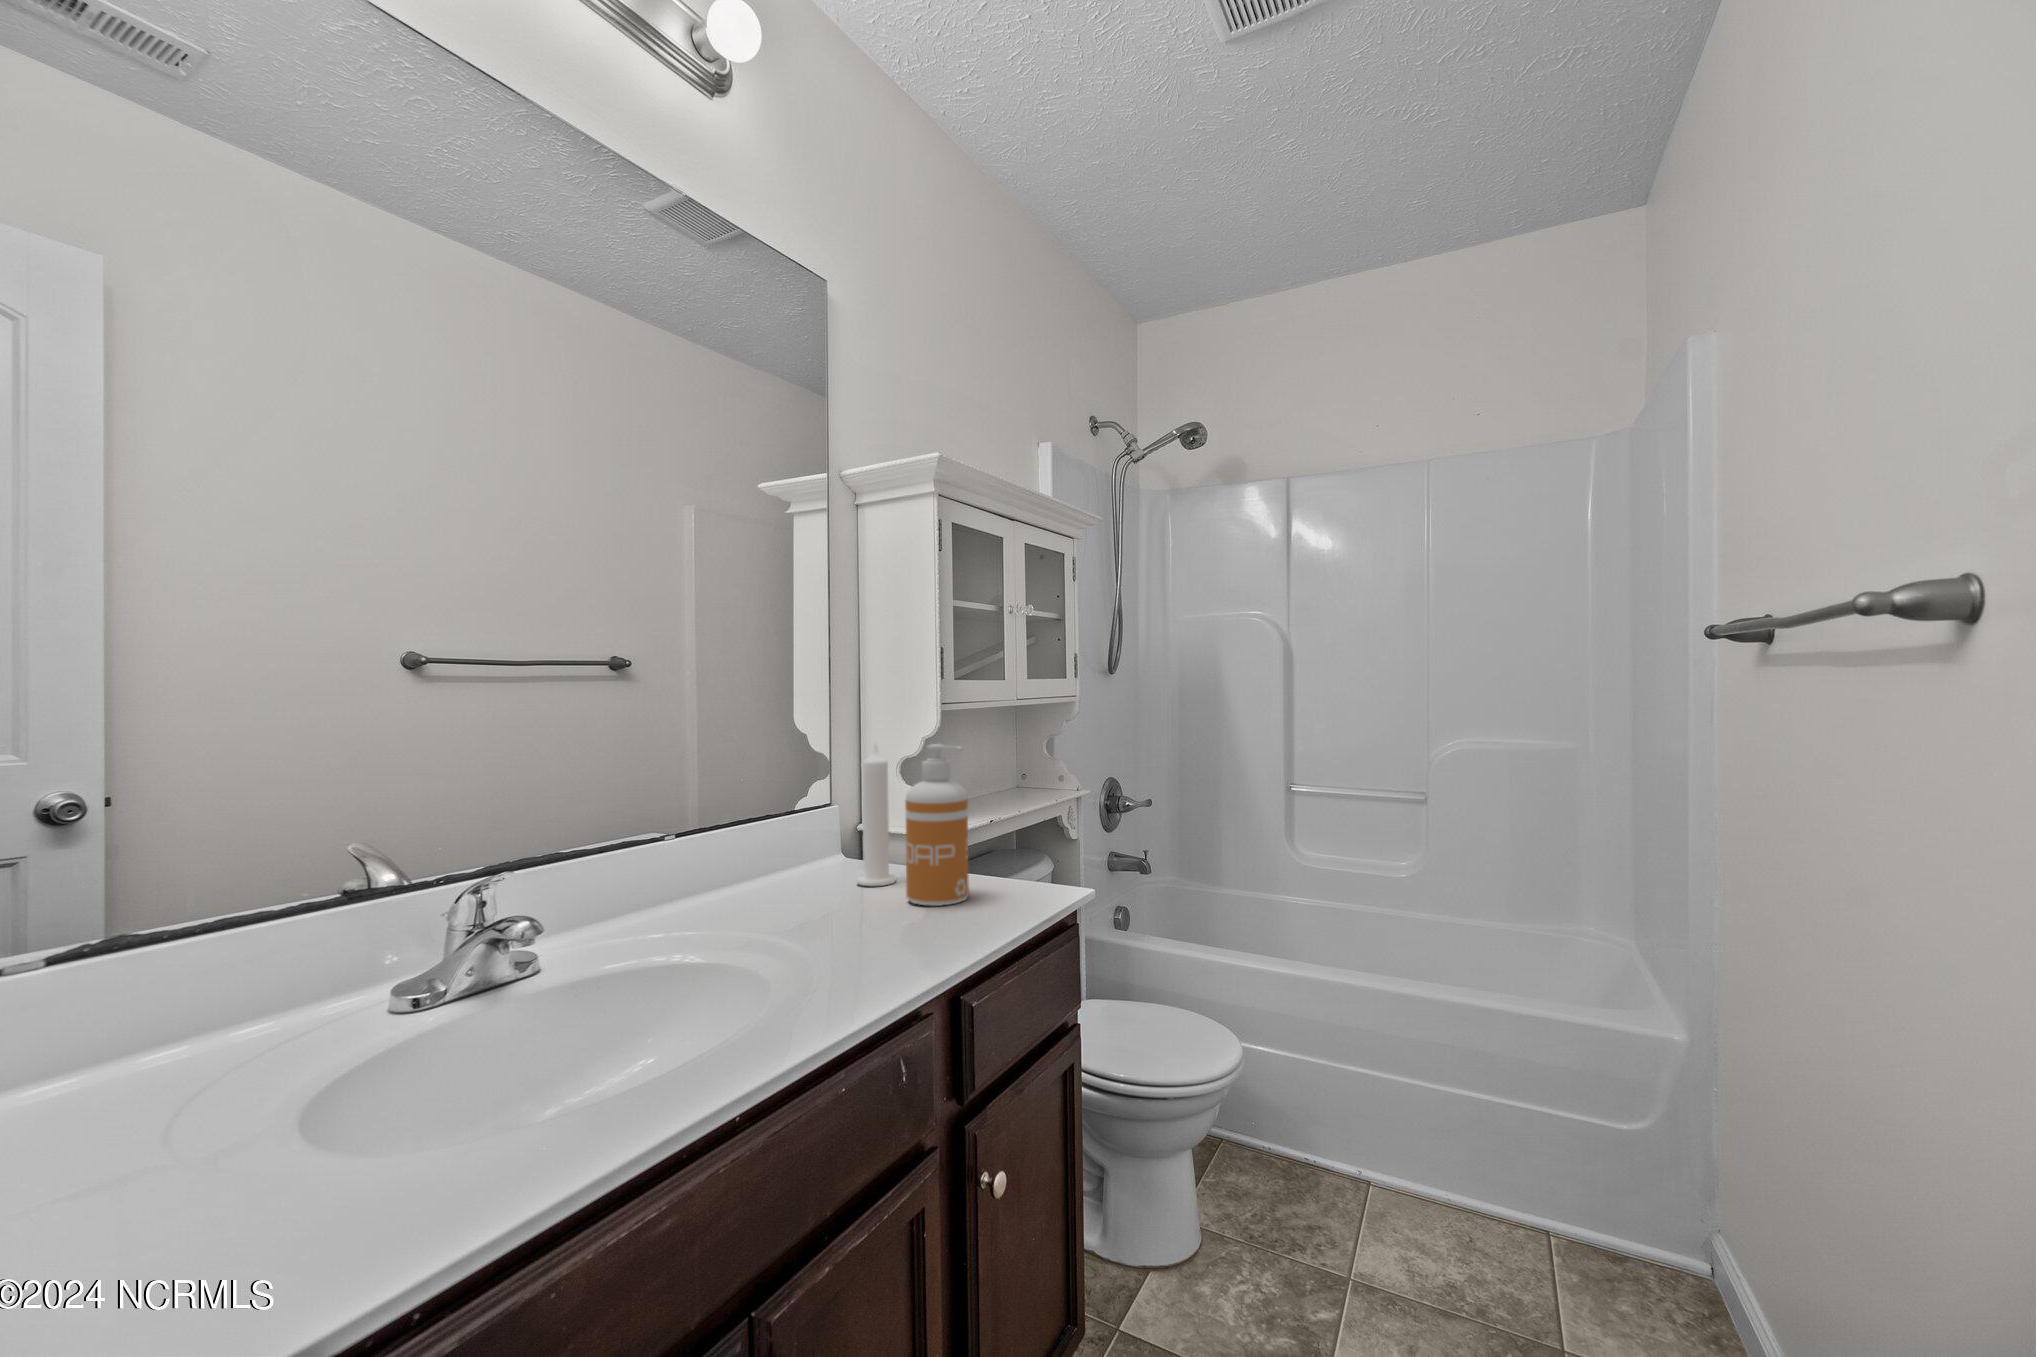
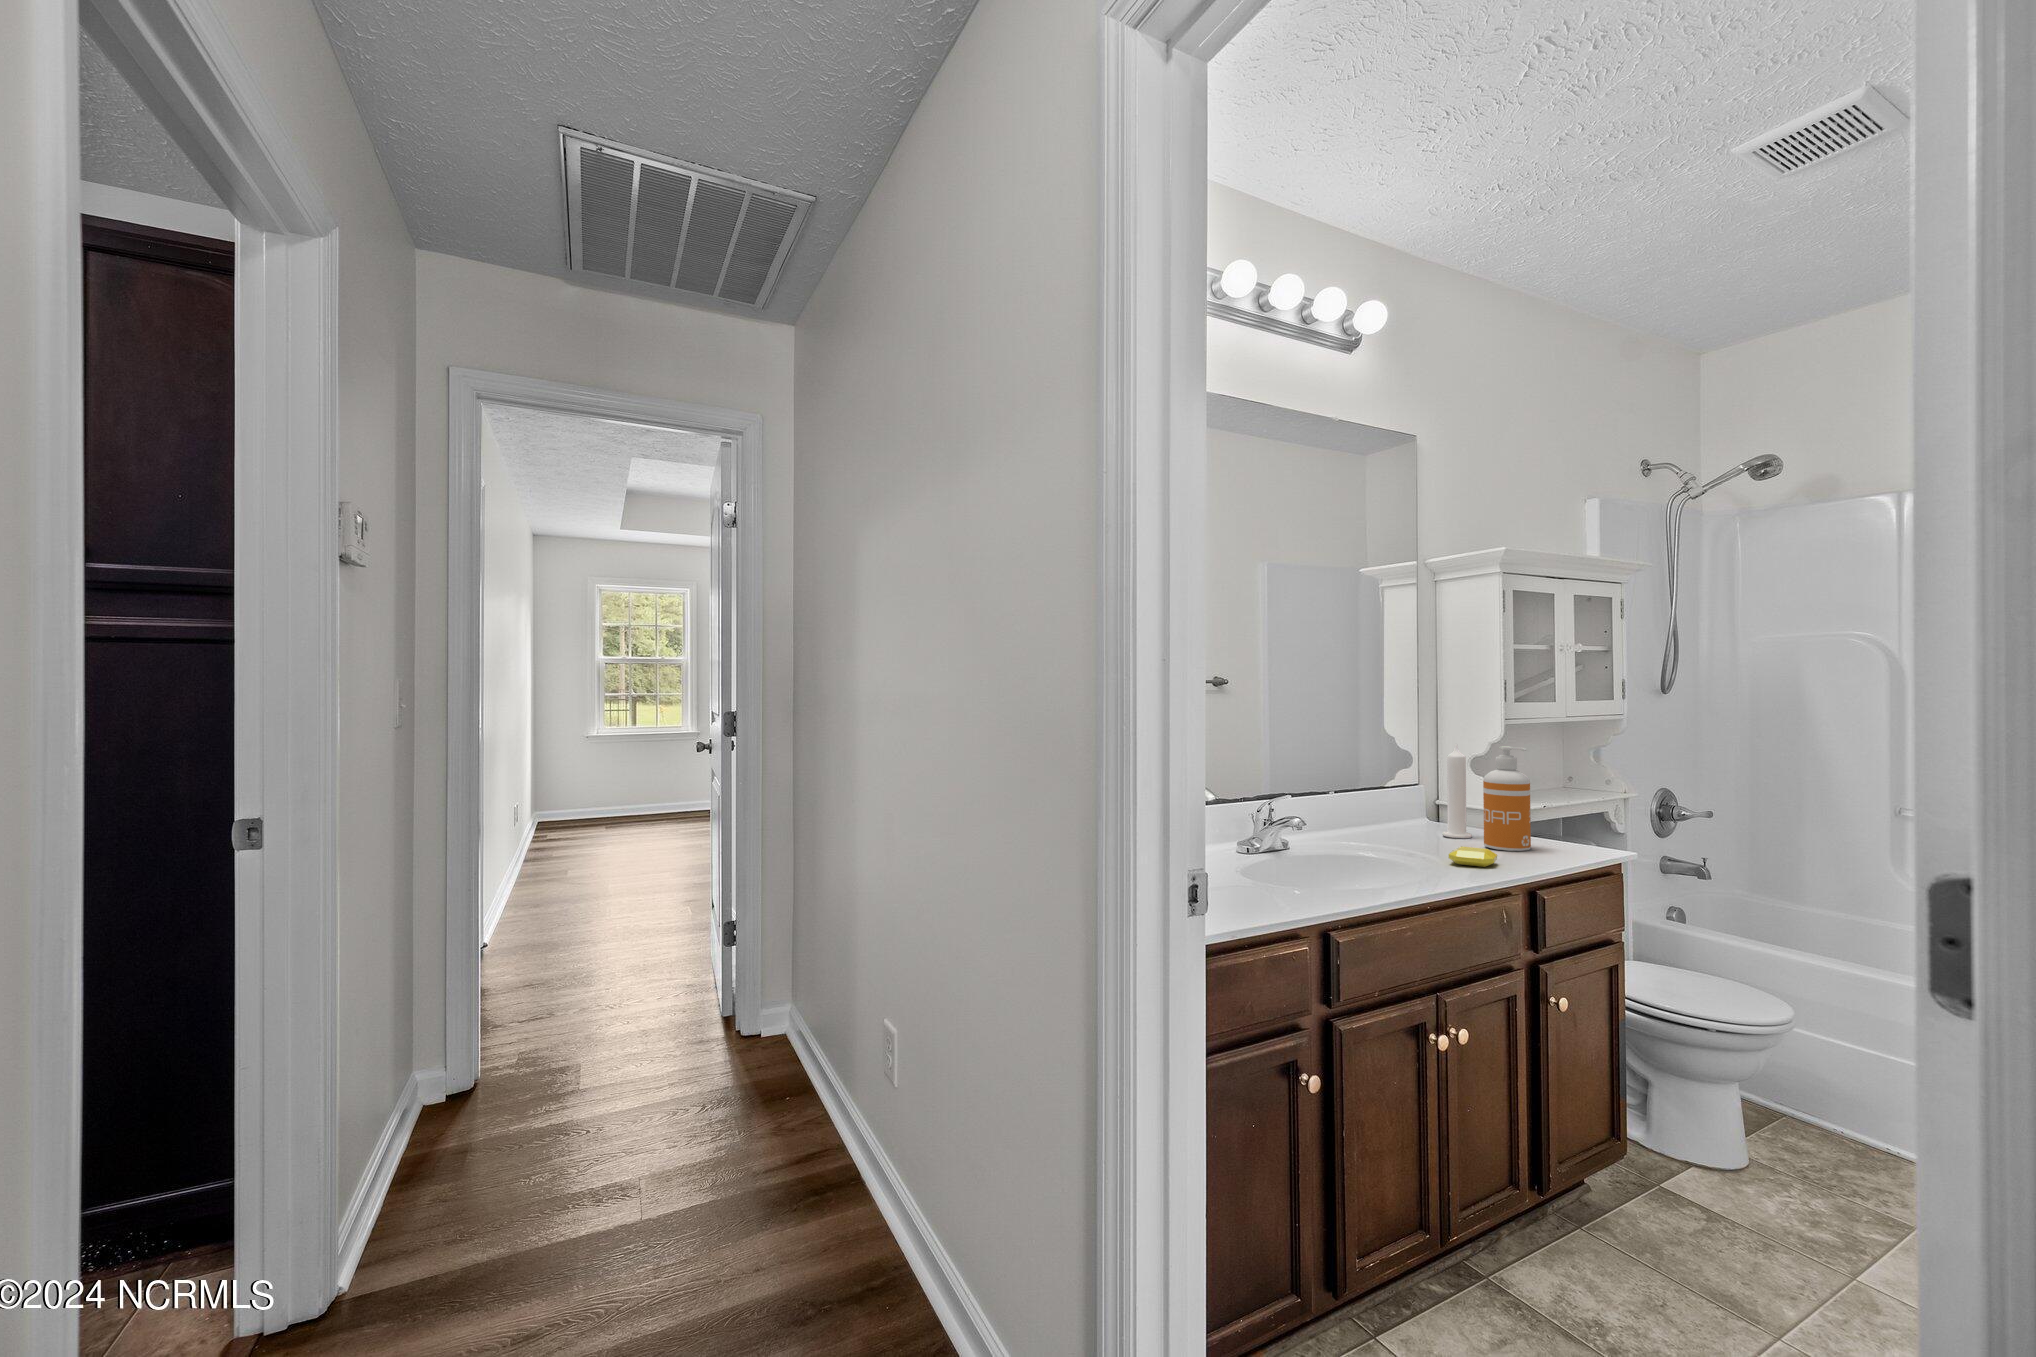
soap bar: none [840,917,915,953] -> present [1449,846,1497,867]

